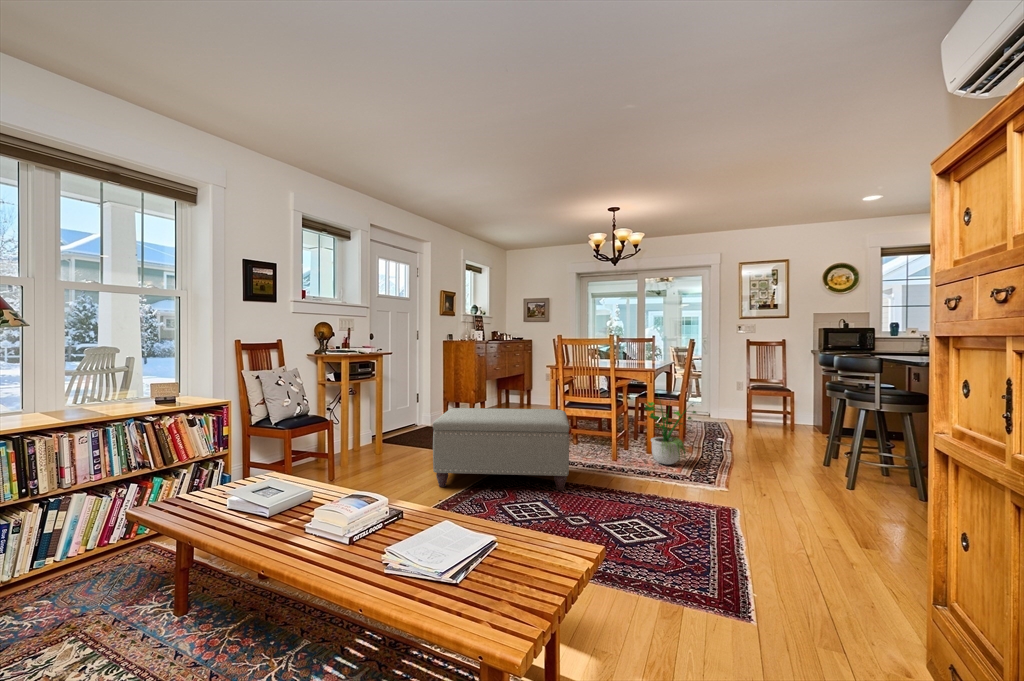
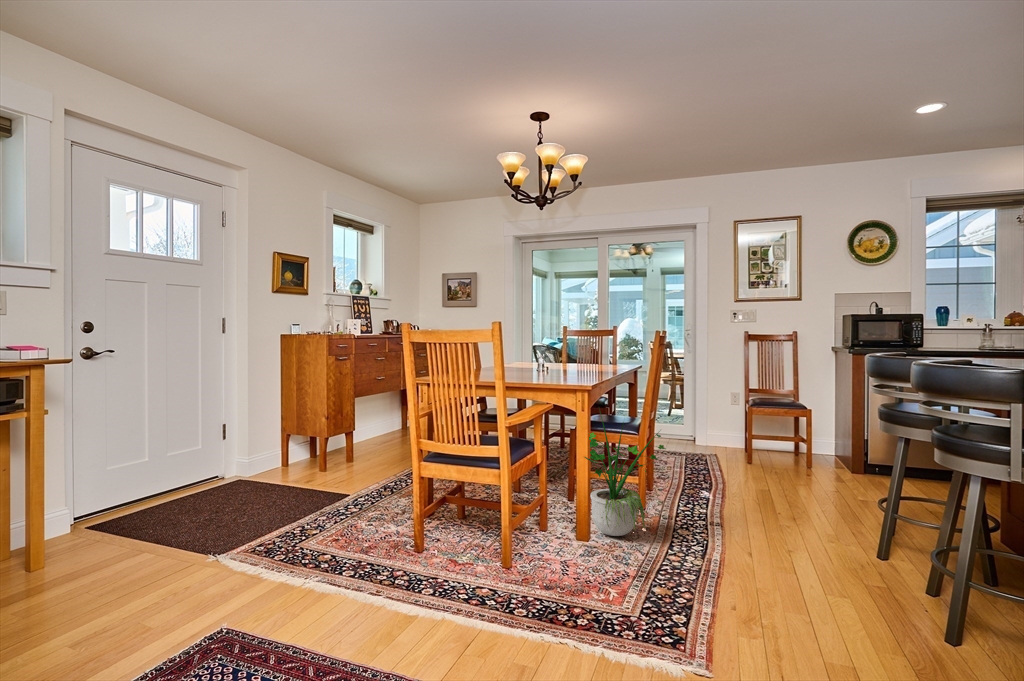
ottoman: present [433,408,569,490] -> none [171,450,444,604]

